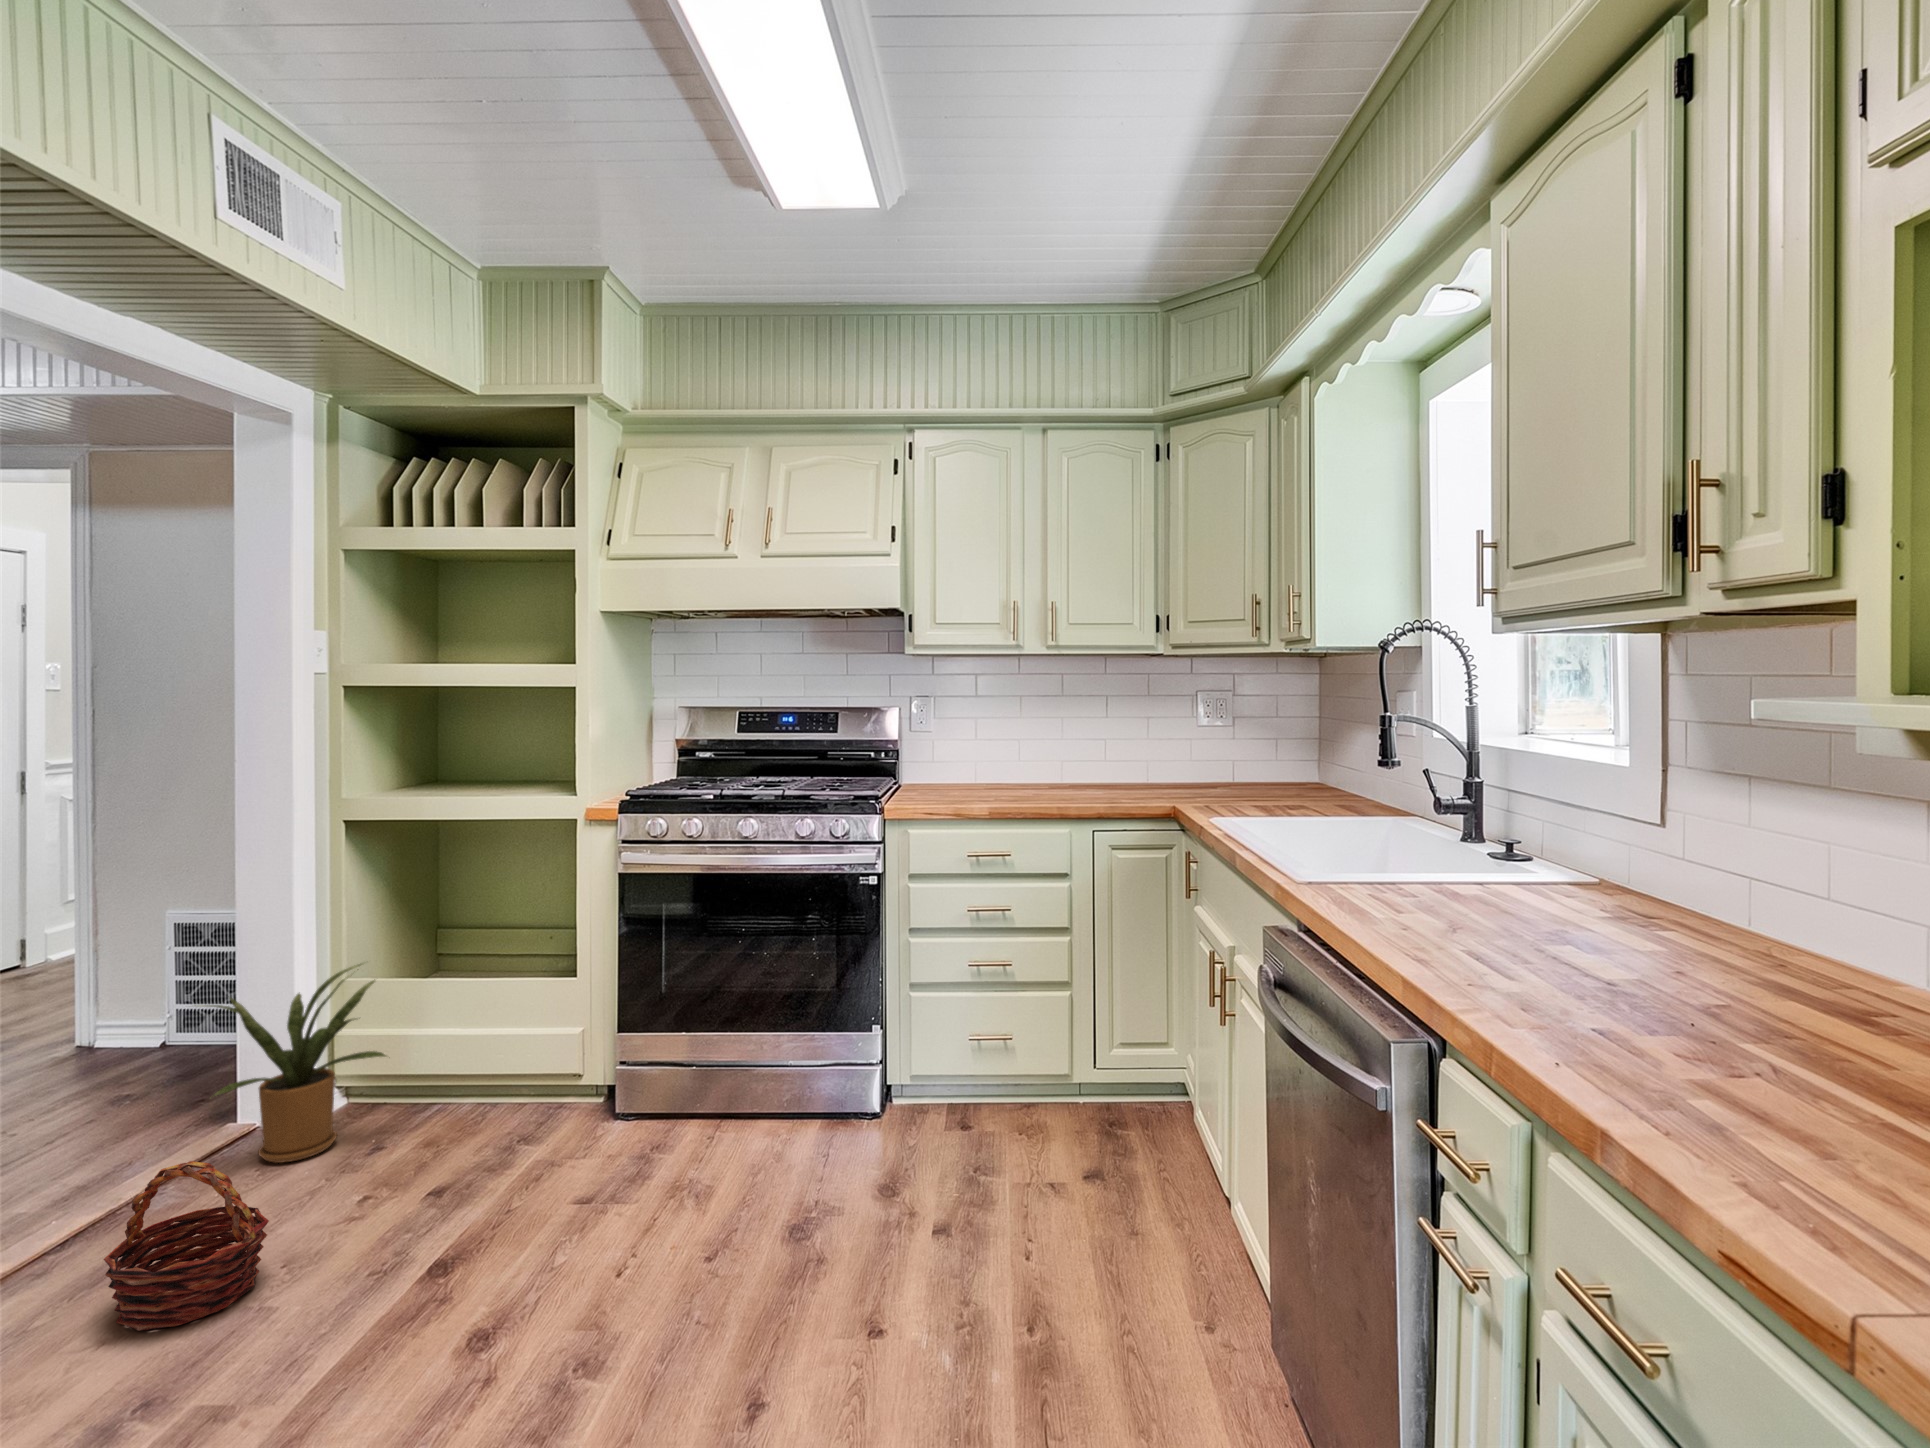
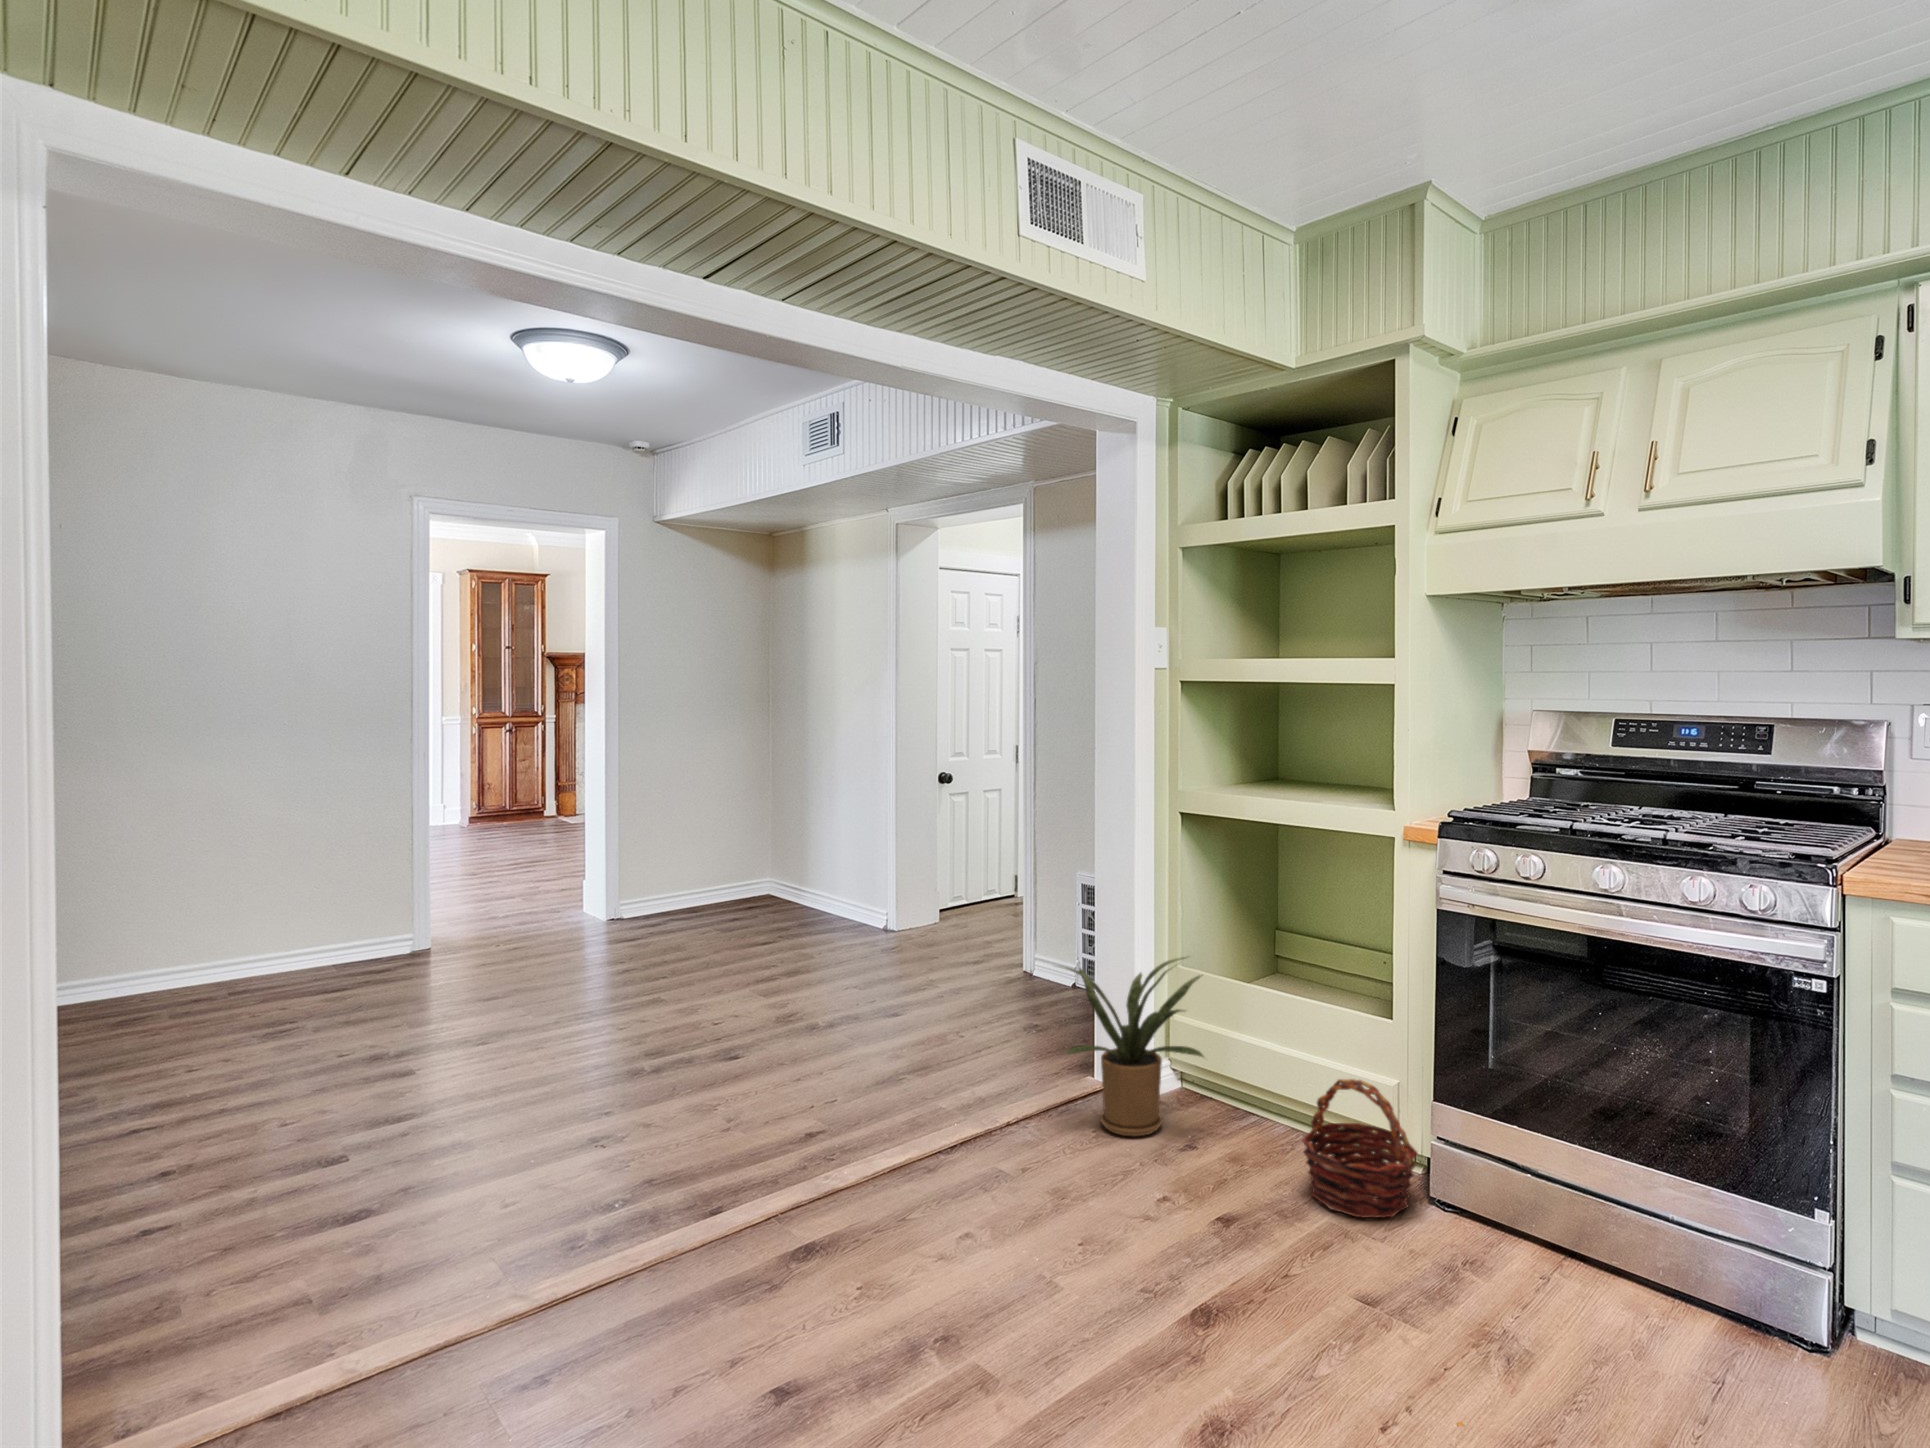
basket: present [103,1161,269,1331] -> present [1302,1079,1417,1218]

